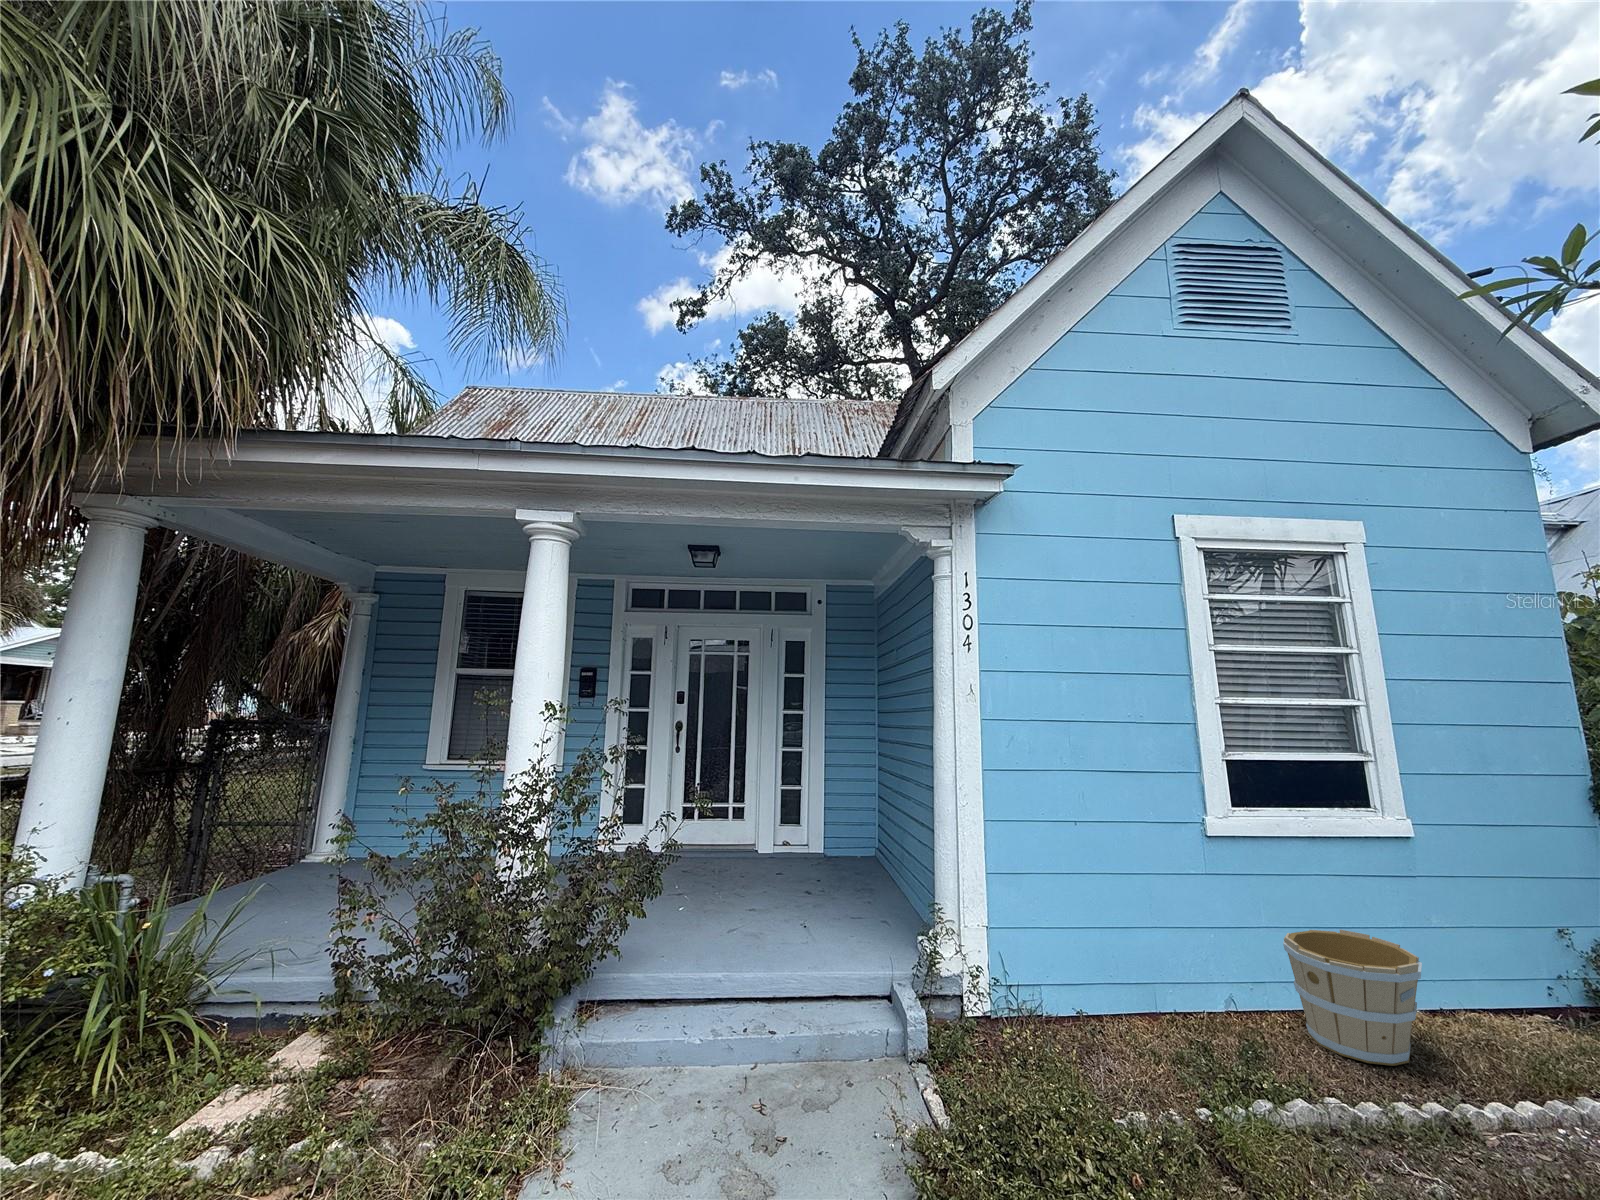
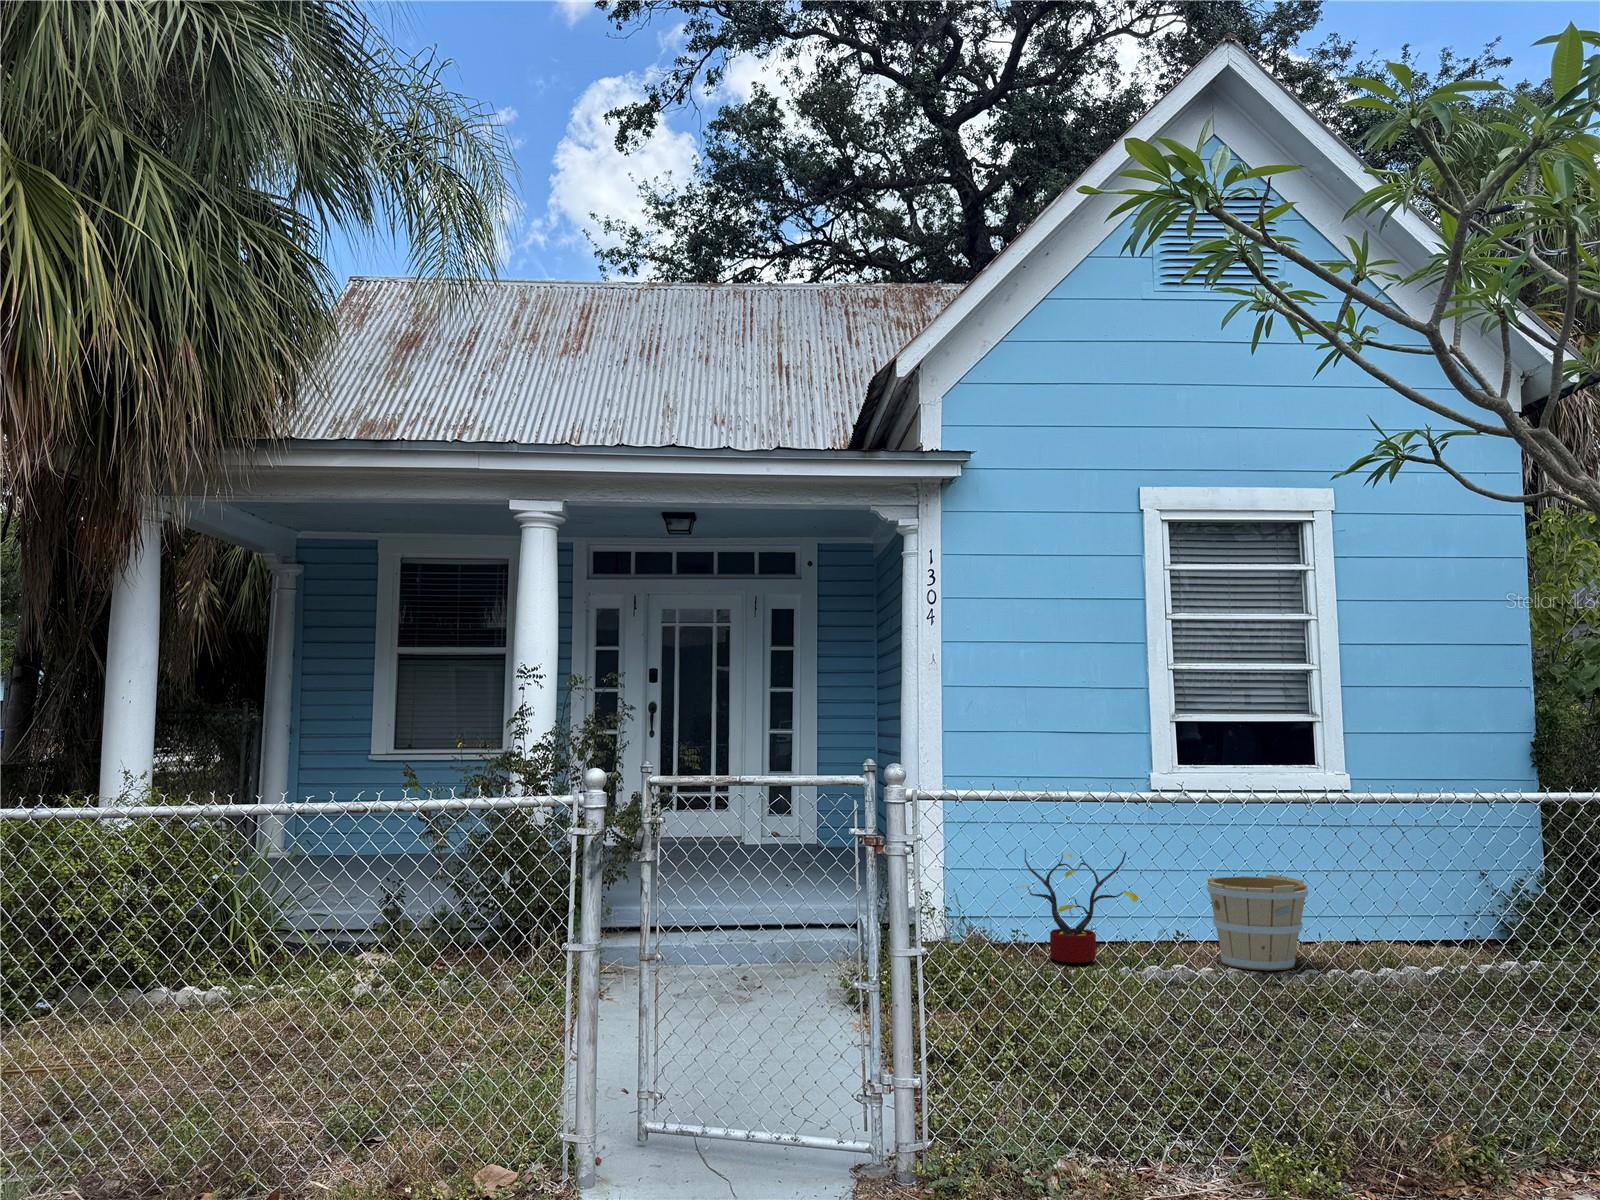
decorative plant: none [1071,904,1230,1053] -> present [1021,849,1138,963]

